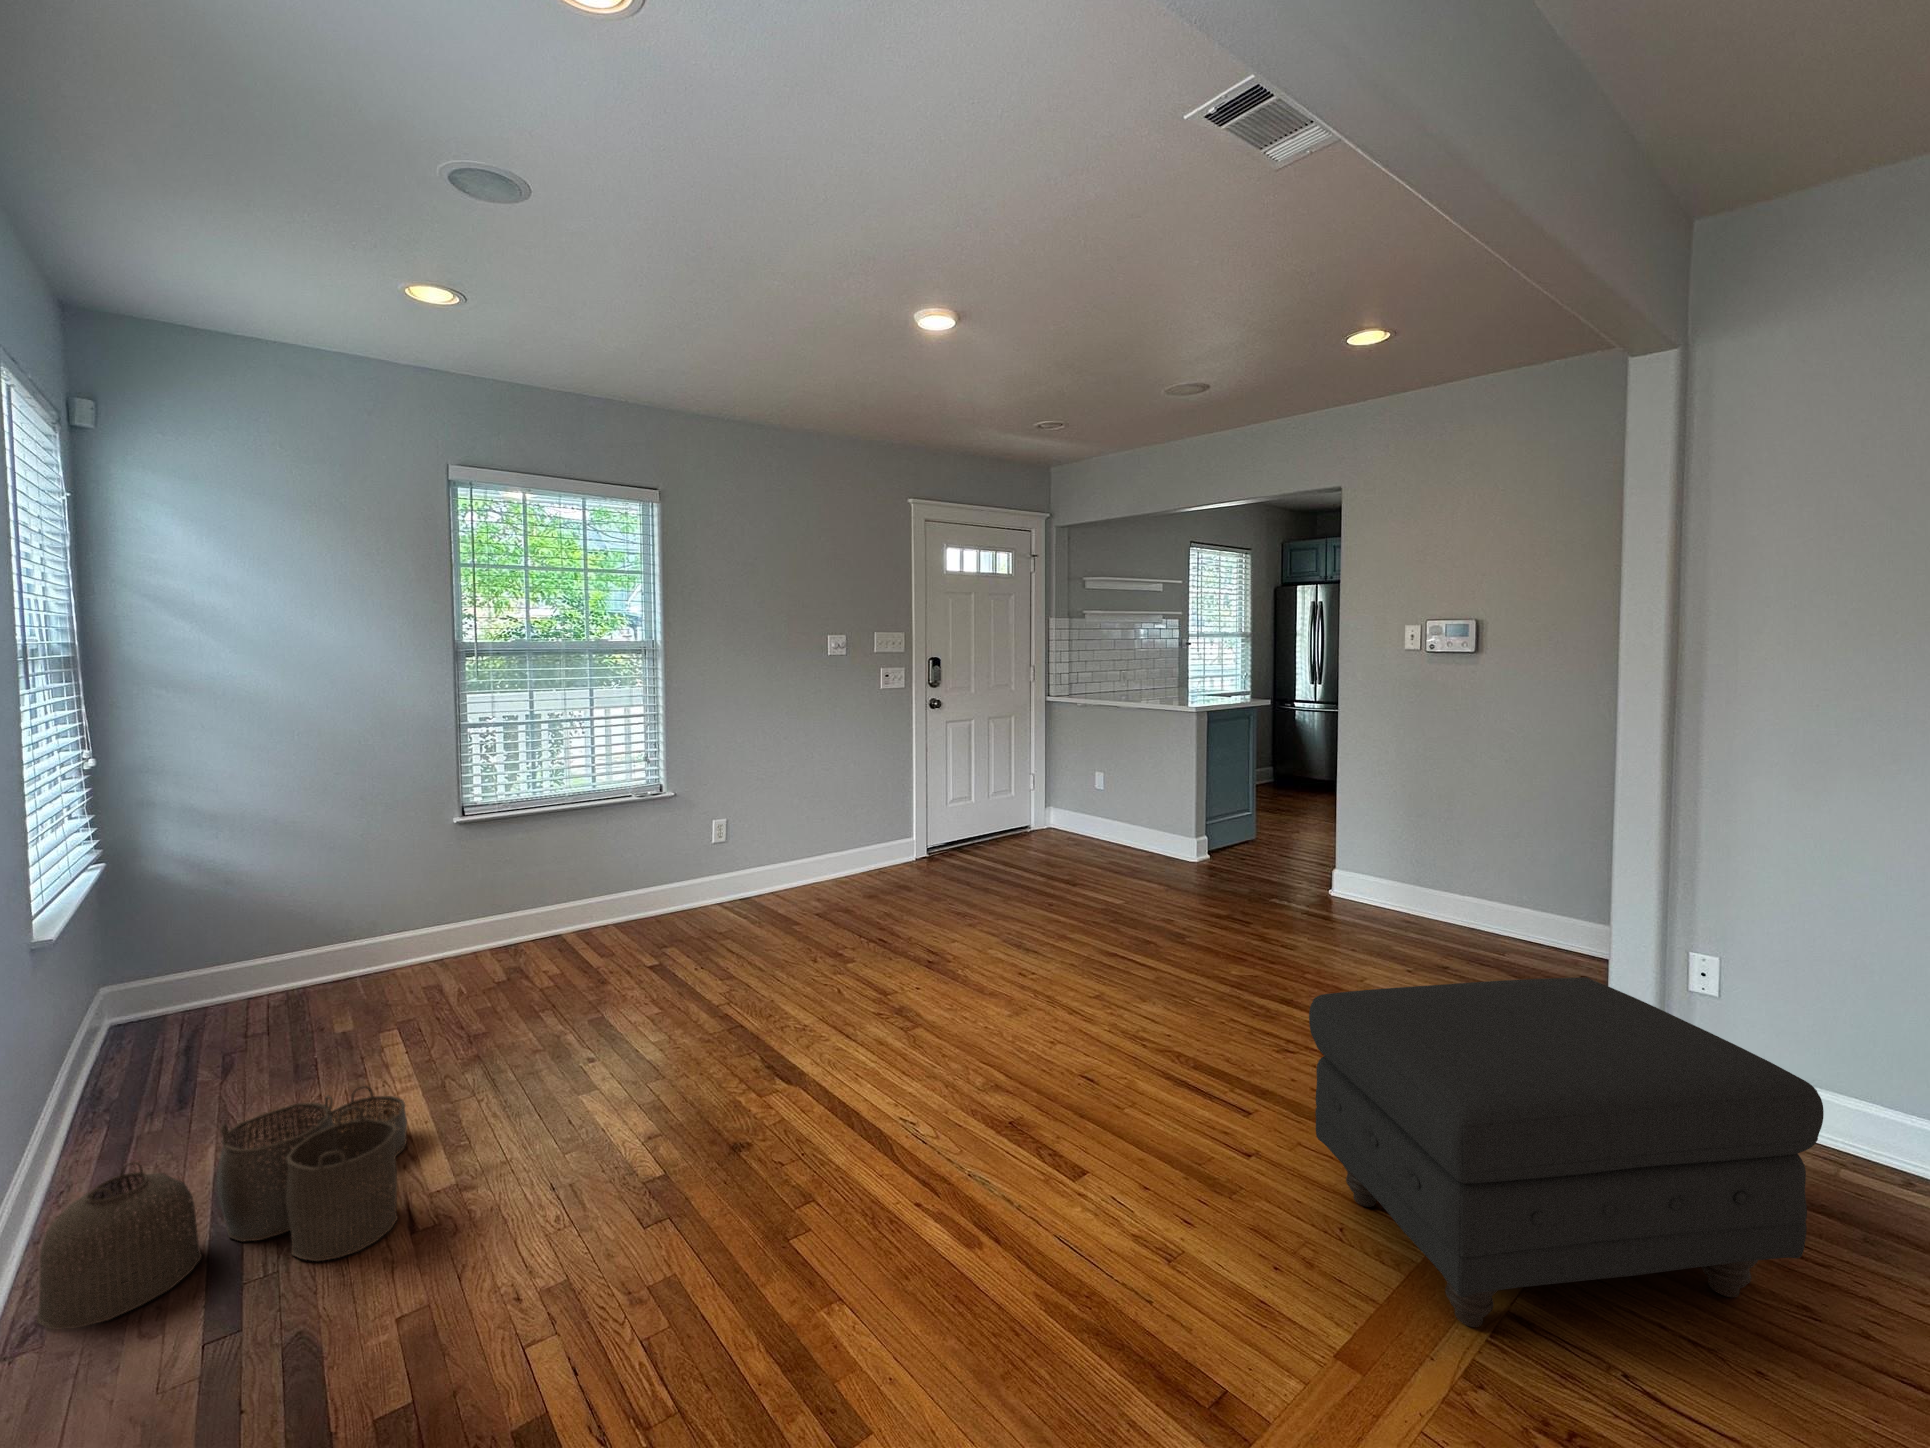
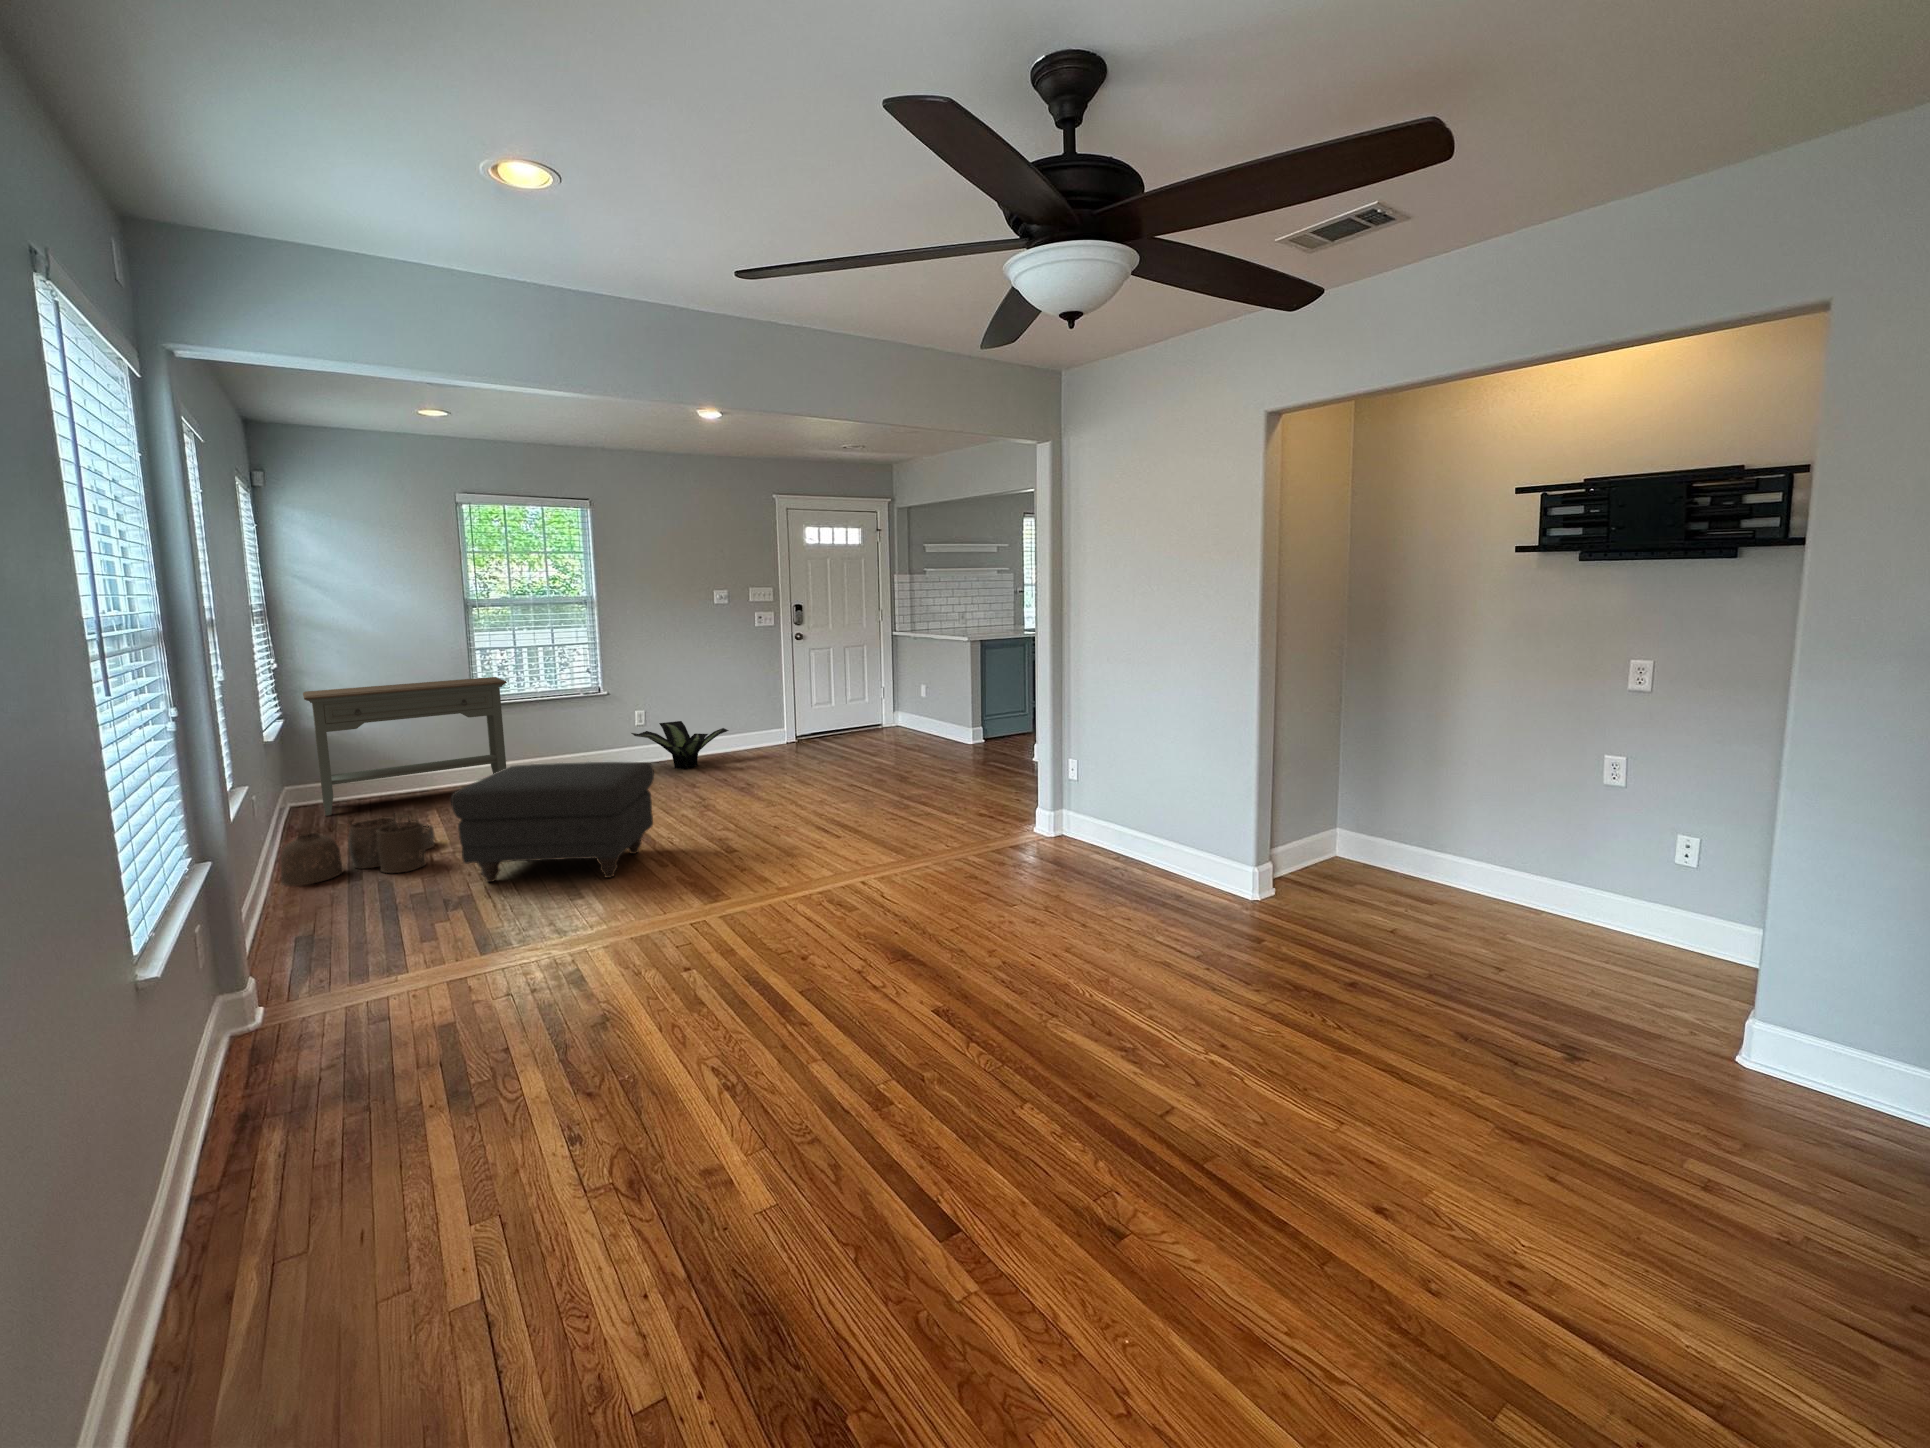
console table: none [147,773,522,1047] -> present [303,677,507,816]
potted plant: none [712,835,860,918] -> present [631,721,728,769]
ottoman: present [1309,977,1824,1327] -> present [451,762,654,882]

